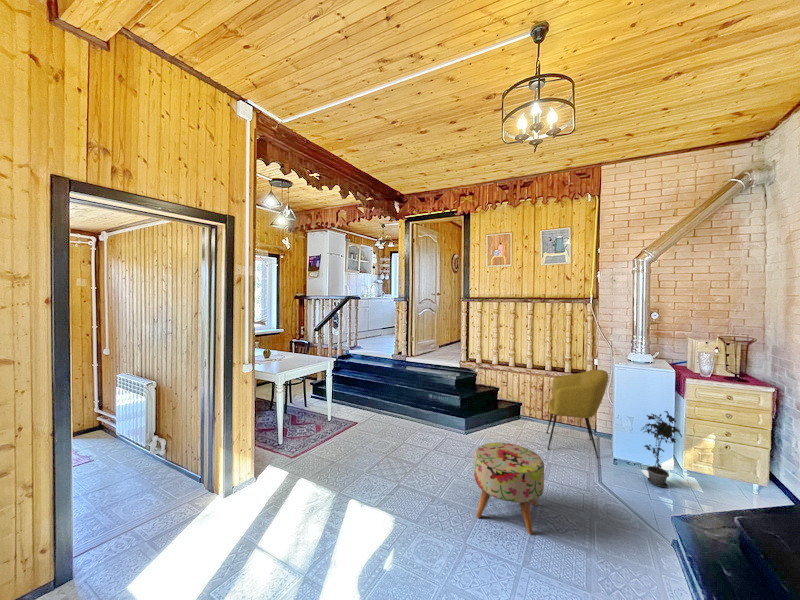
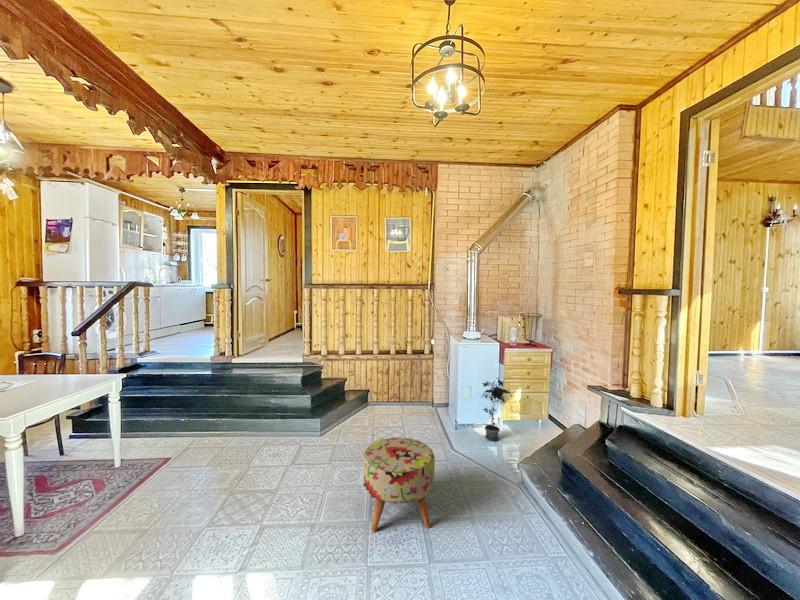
armchair: present [547,370,608,458] -> none [396,349,451,432]

